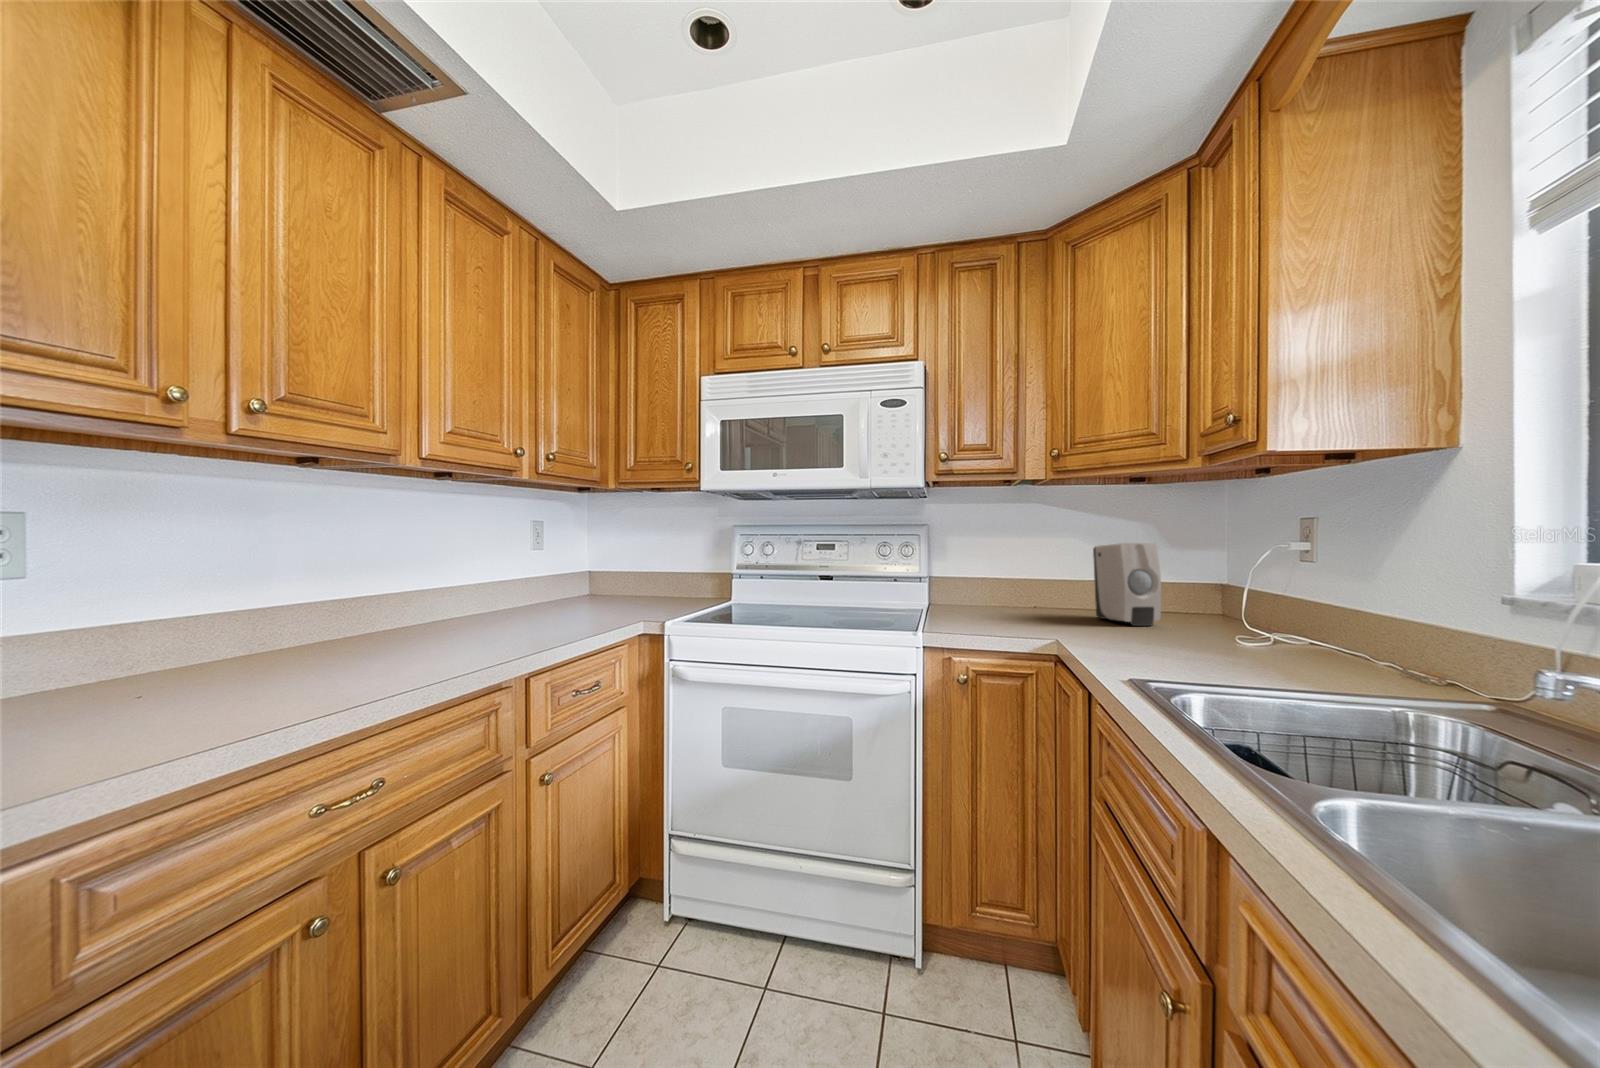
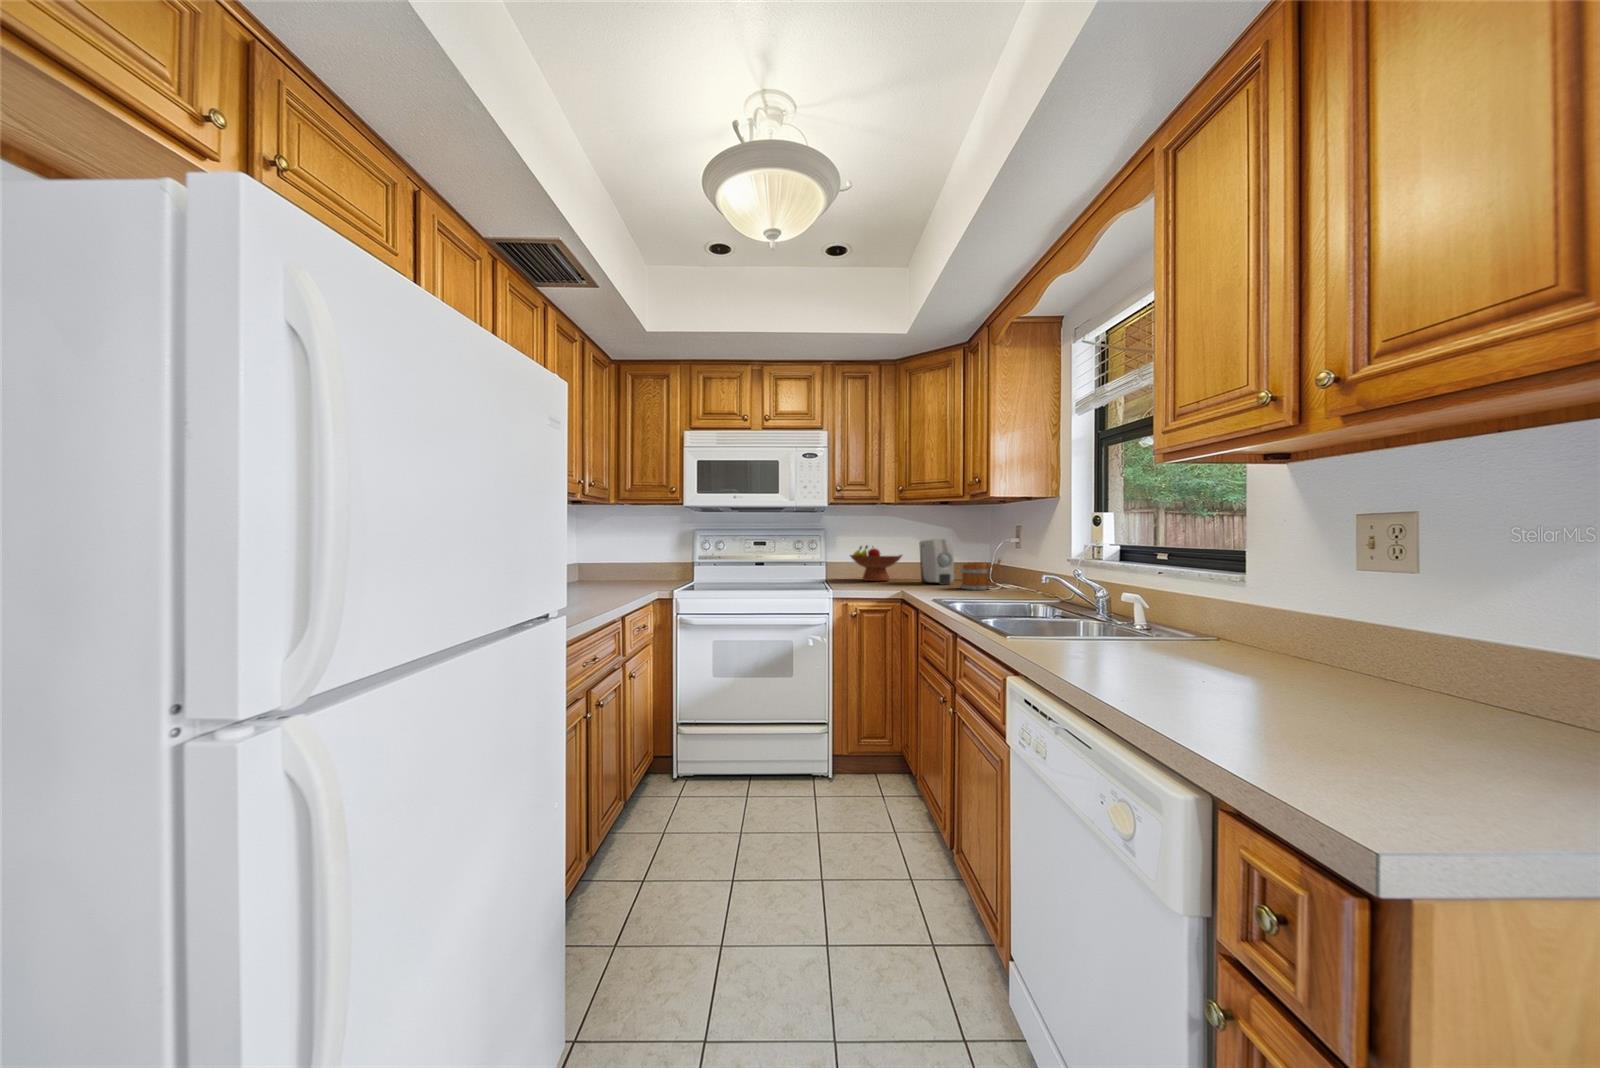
fruit bowl: none [970,552,1063,612] -> present [850,546,902,581]
mug: none [1176,586,1274,646] -> present [960,559,1001,590]

